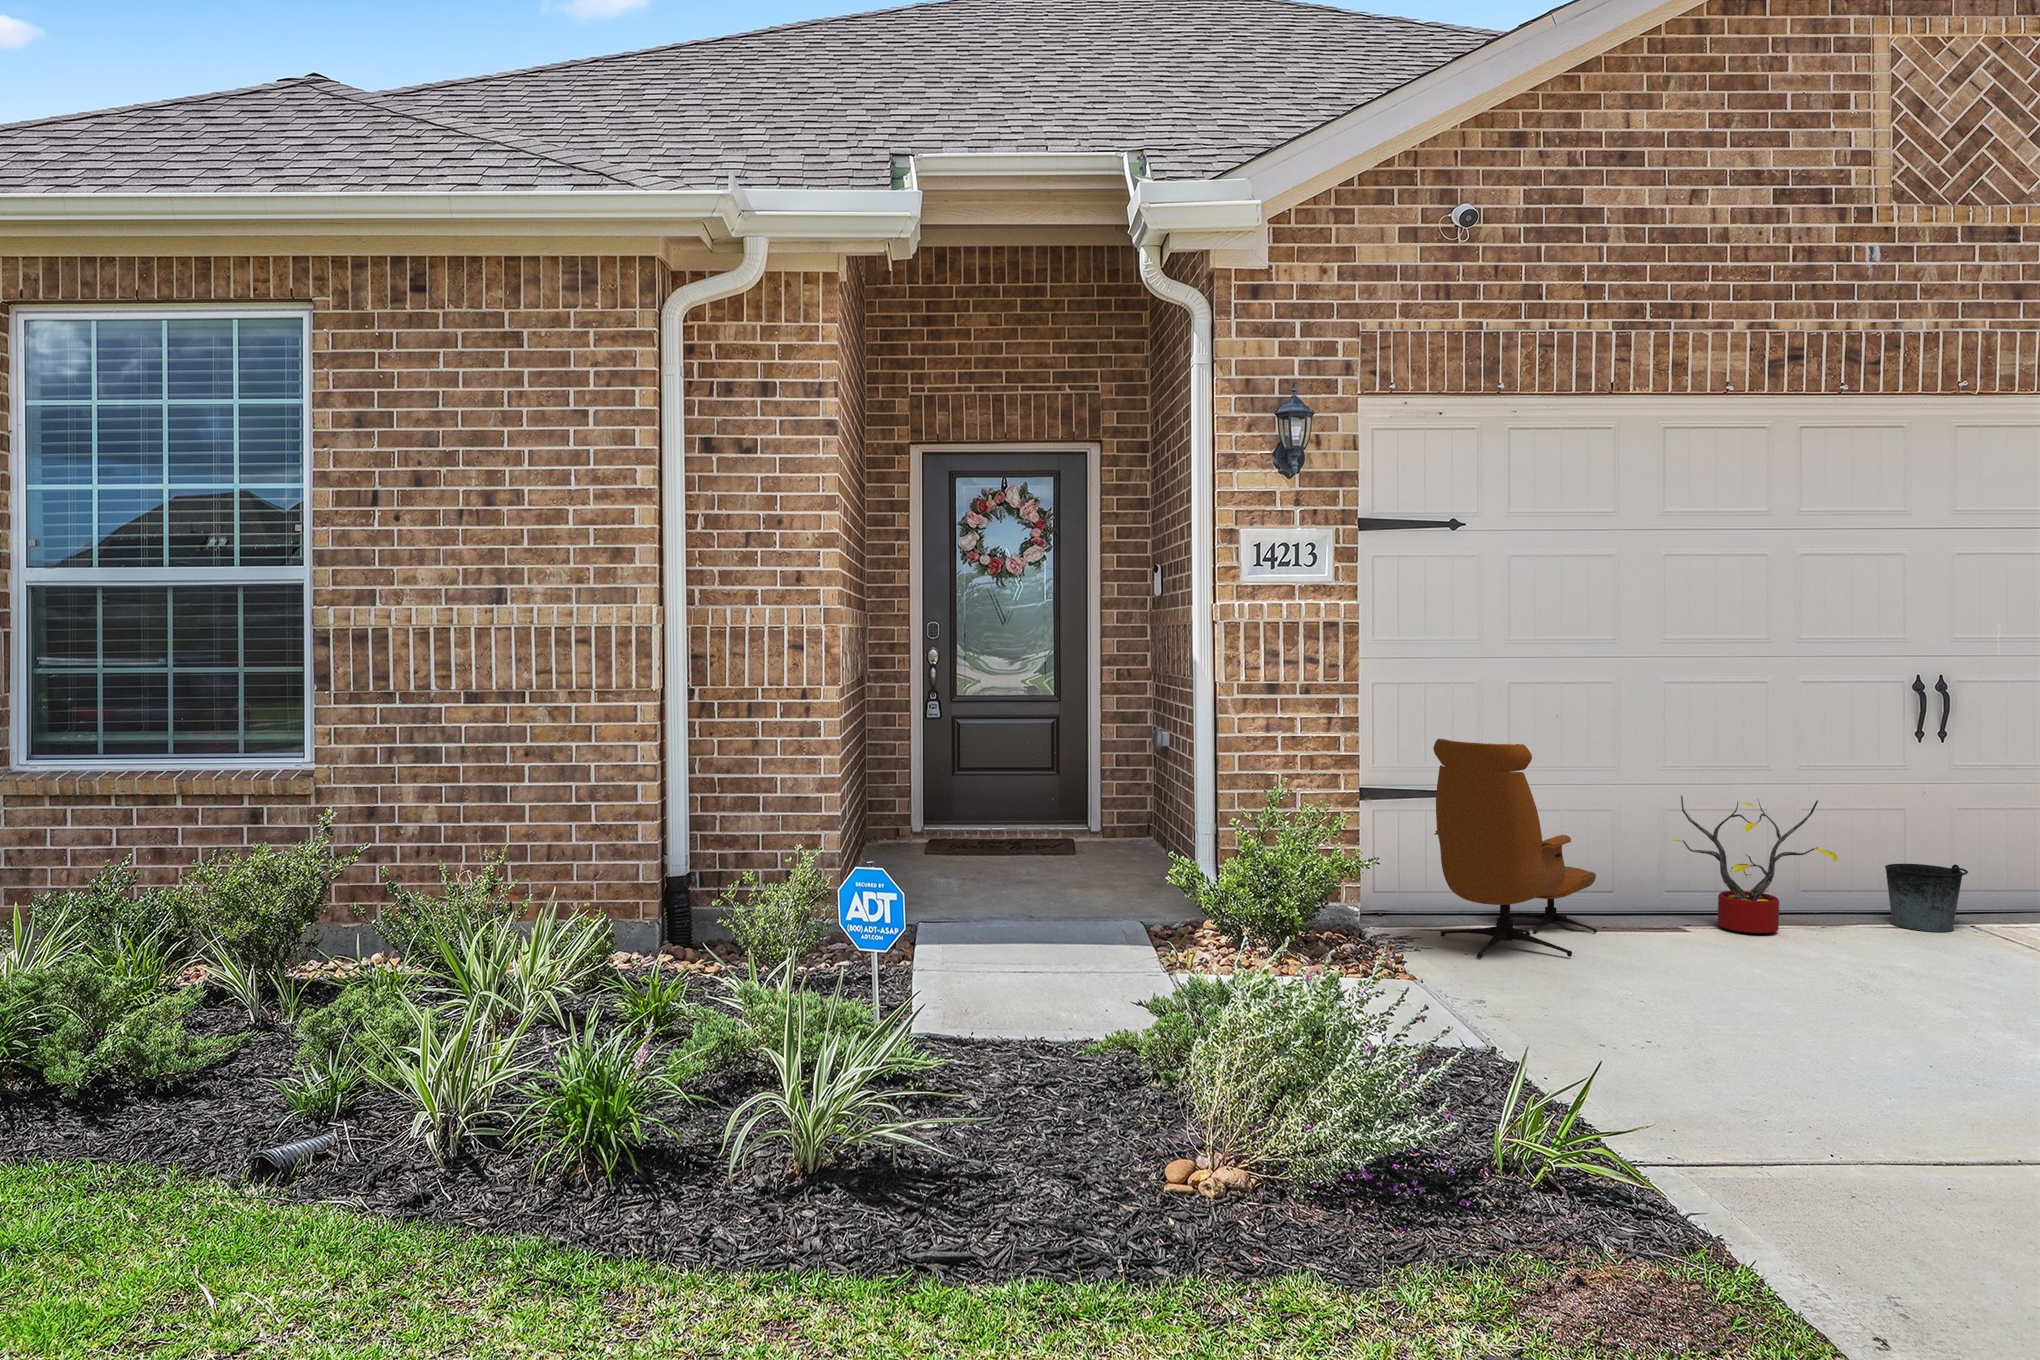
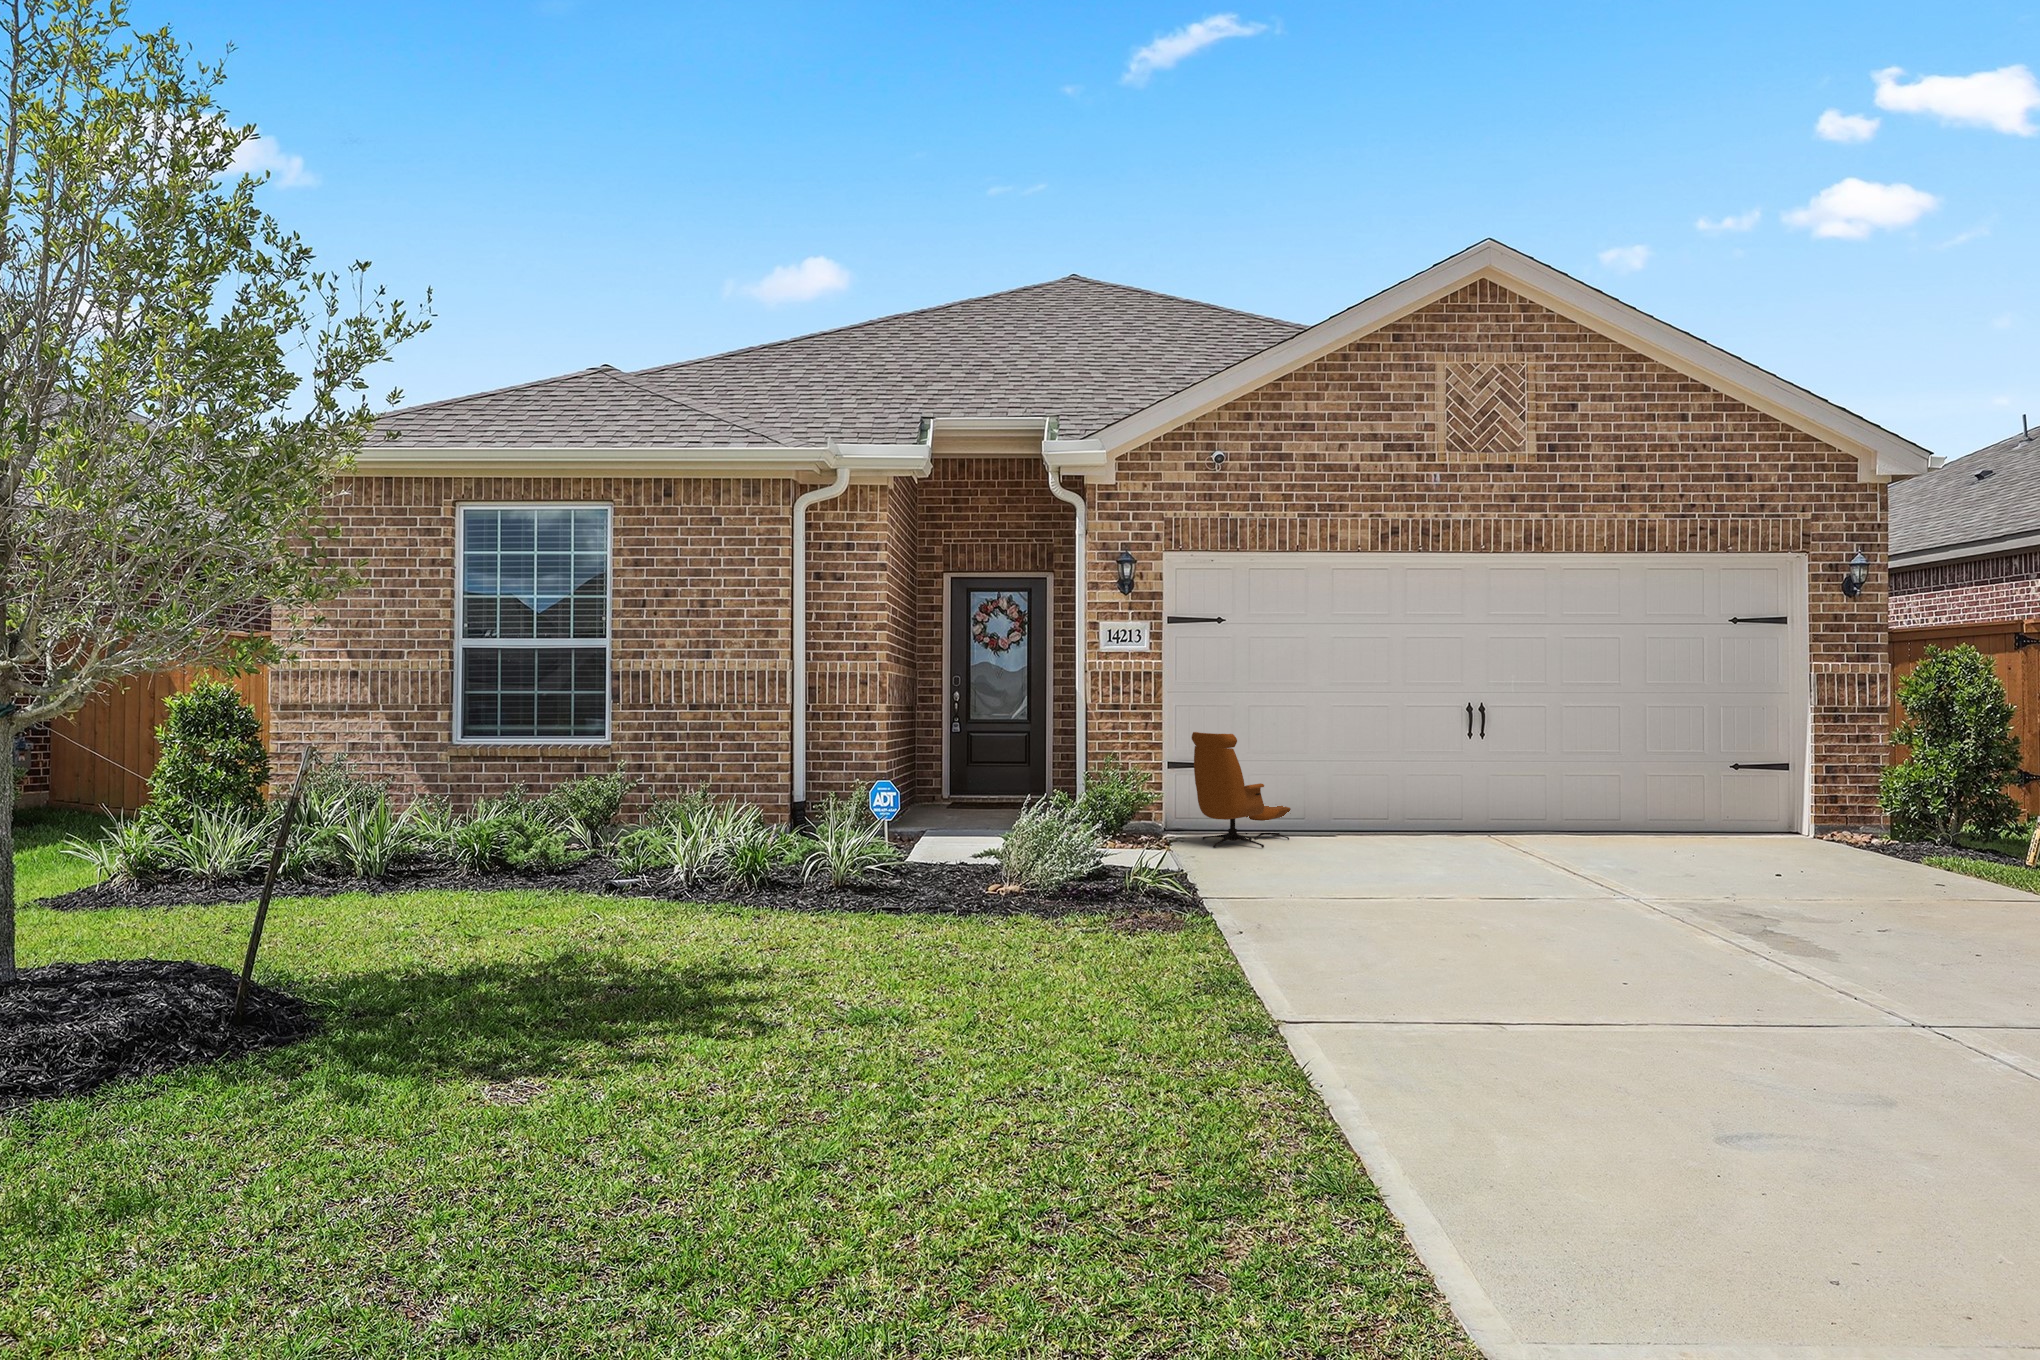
decorative plant: present [1672,796,1838,933] -> none [1334,767,1419,841]
bucket: present [1885,864,1968,932] -> none [1453,806,1496,842]

